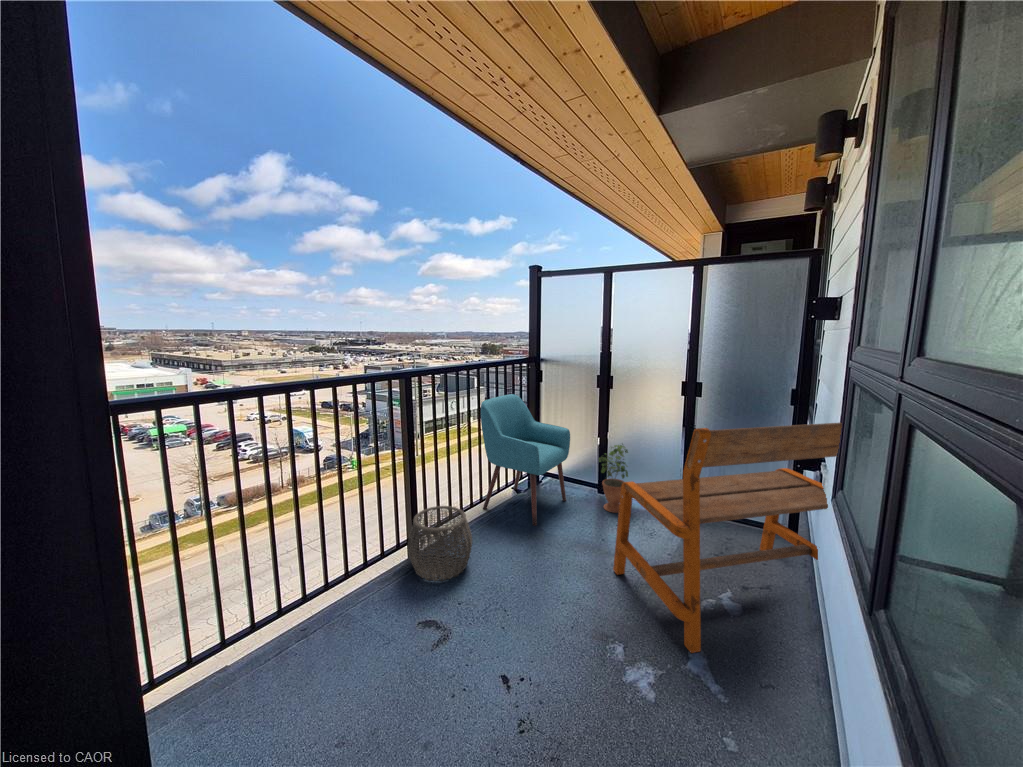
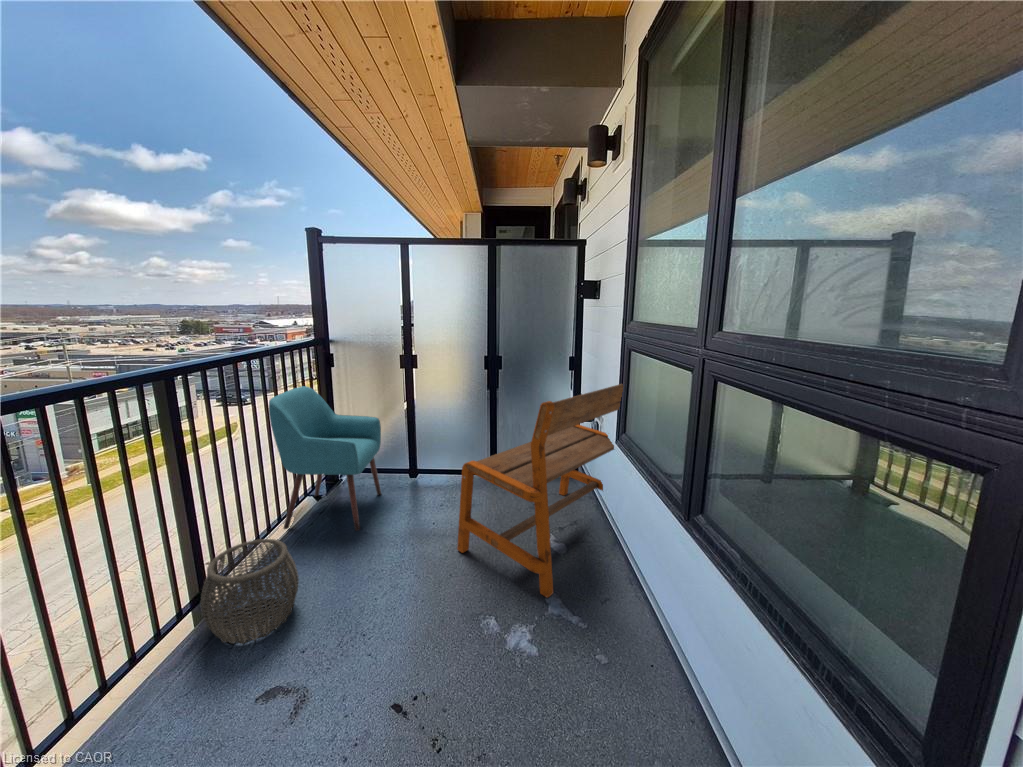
potted plant: present [599,445,628,513] -> none [414,422,445,494]

